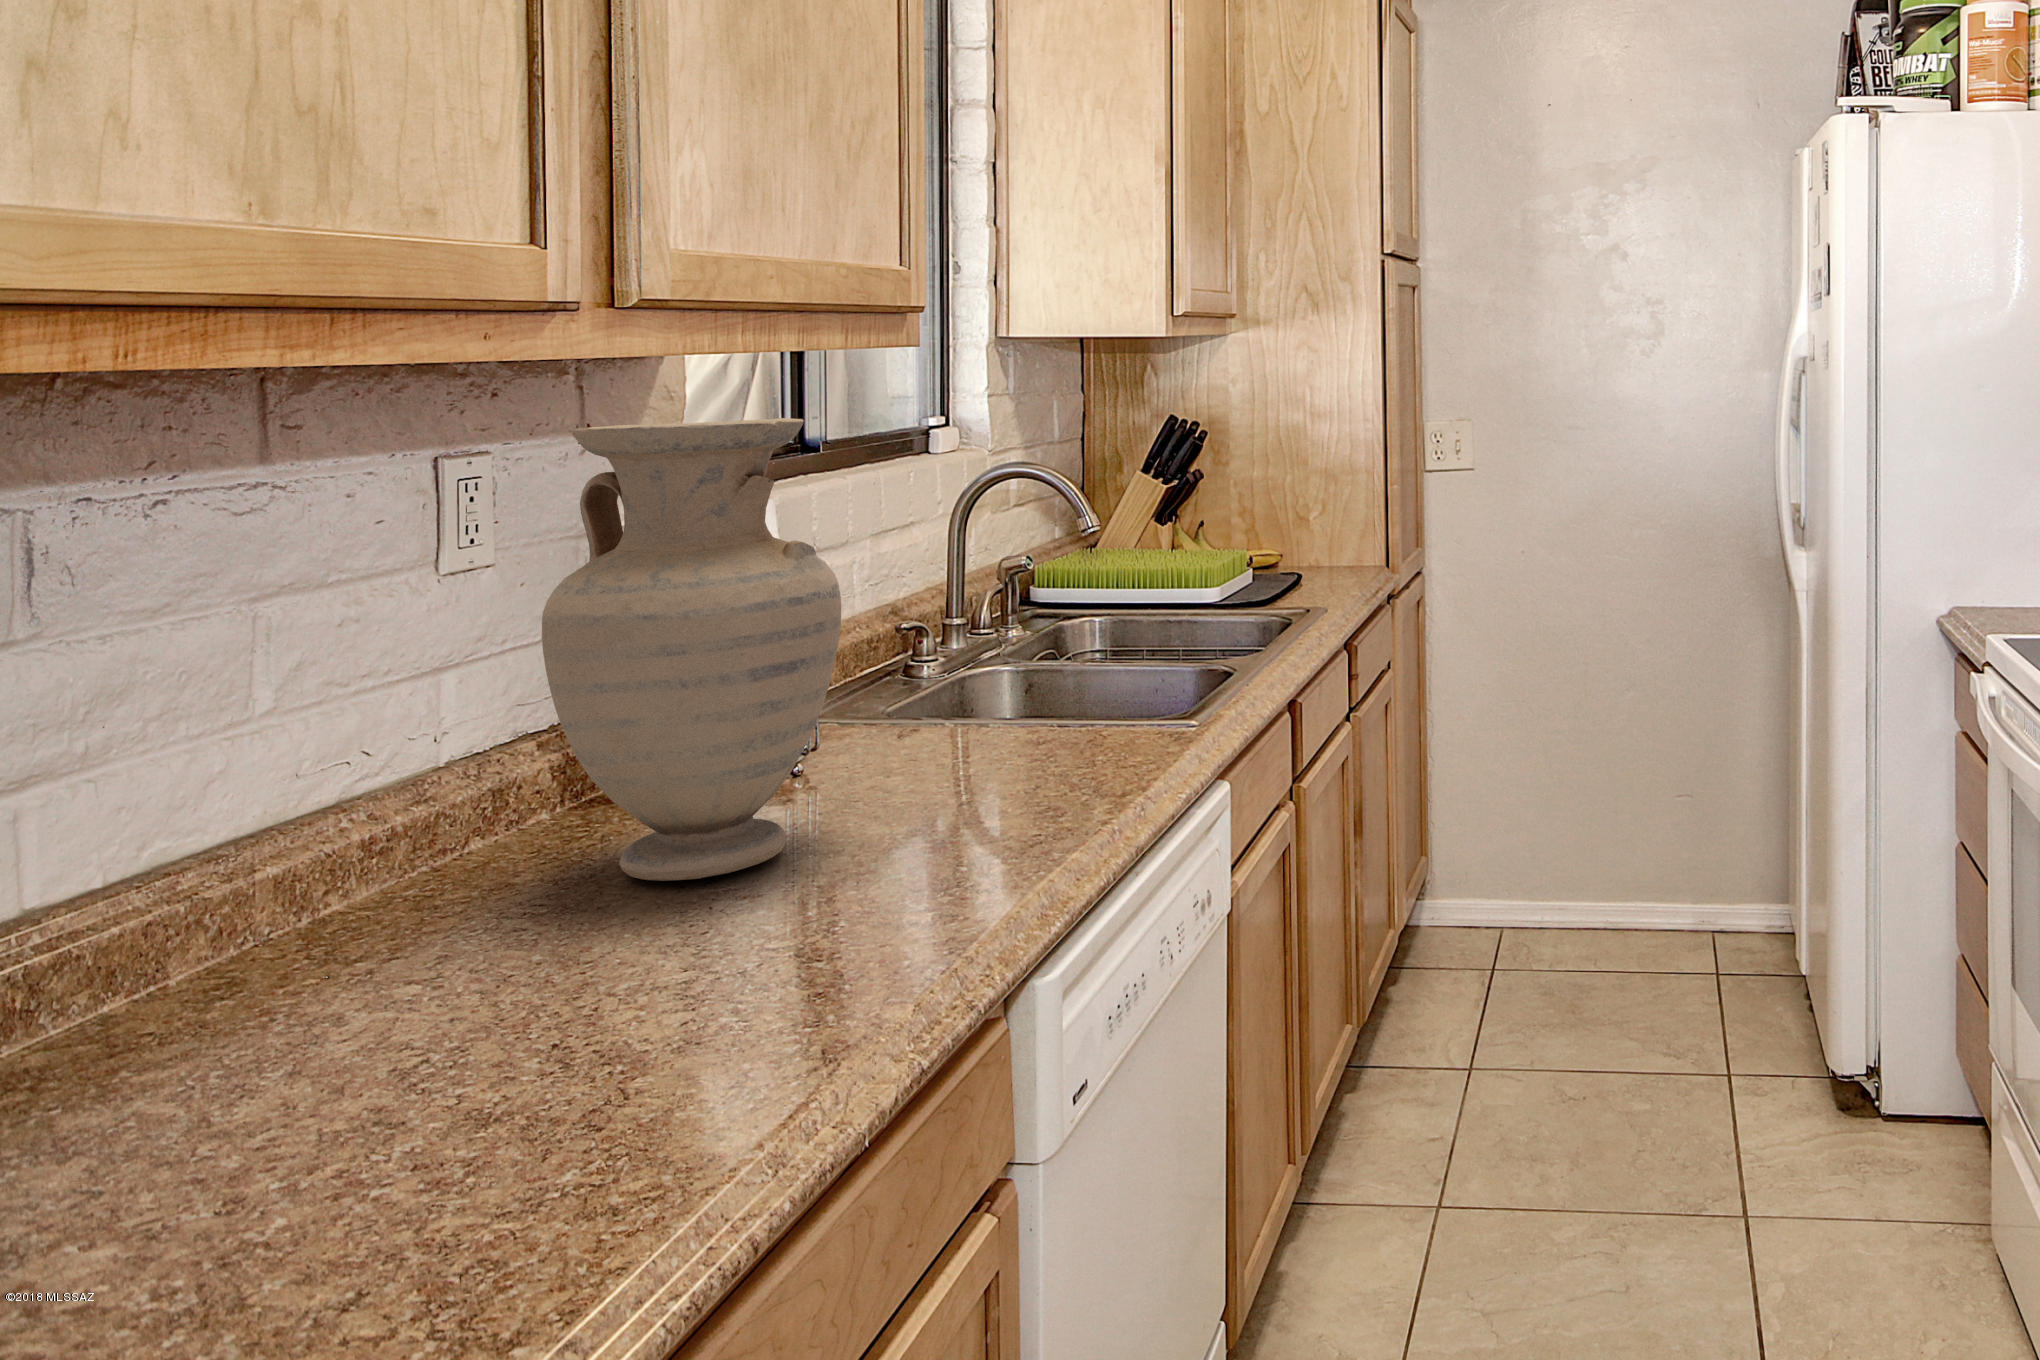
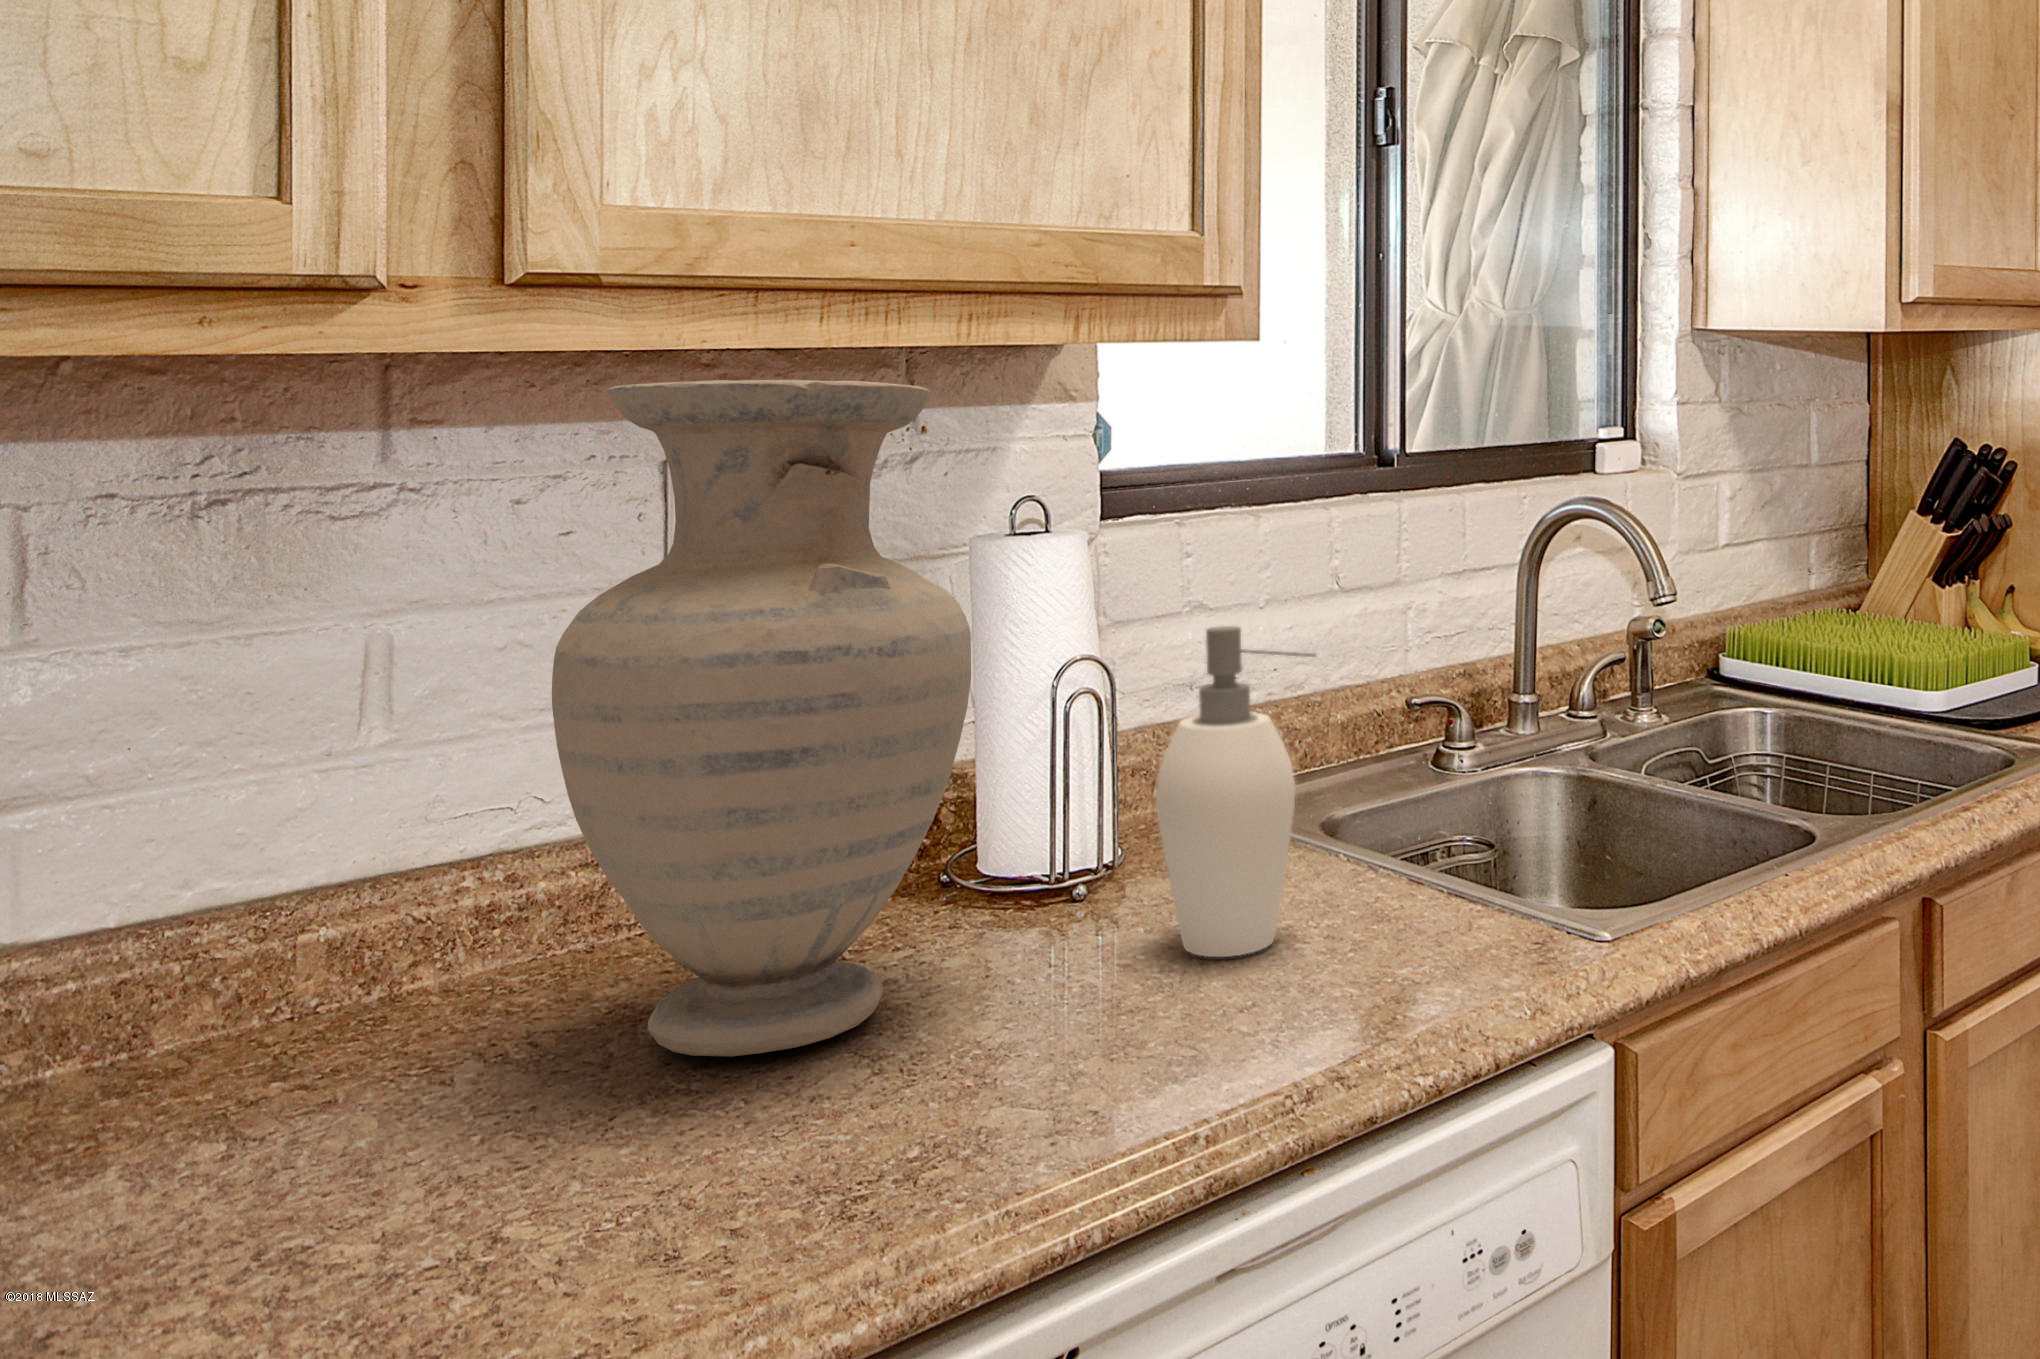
soap dispenser: none [895,569,1018,783] -> present [1155,626,1316,957]

